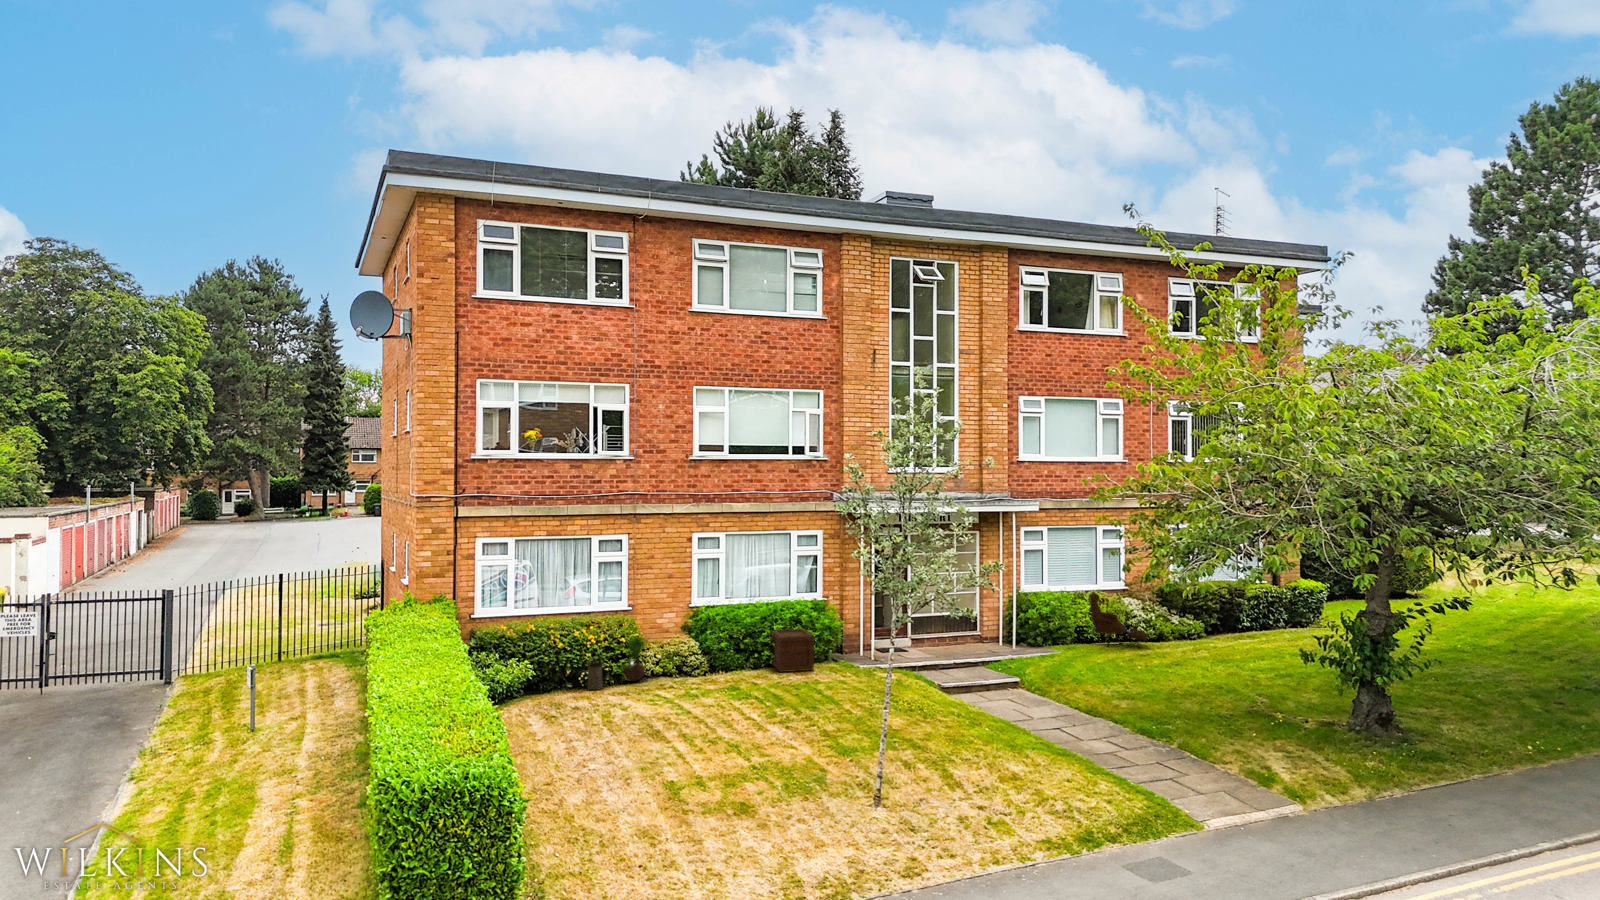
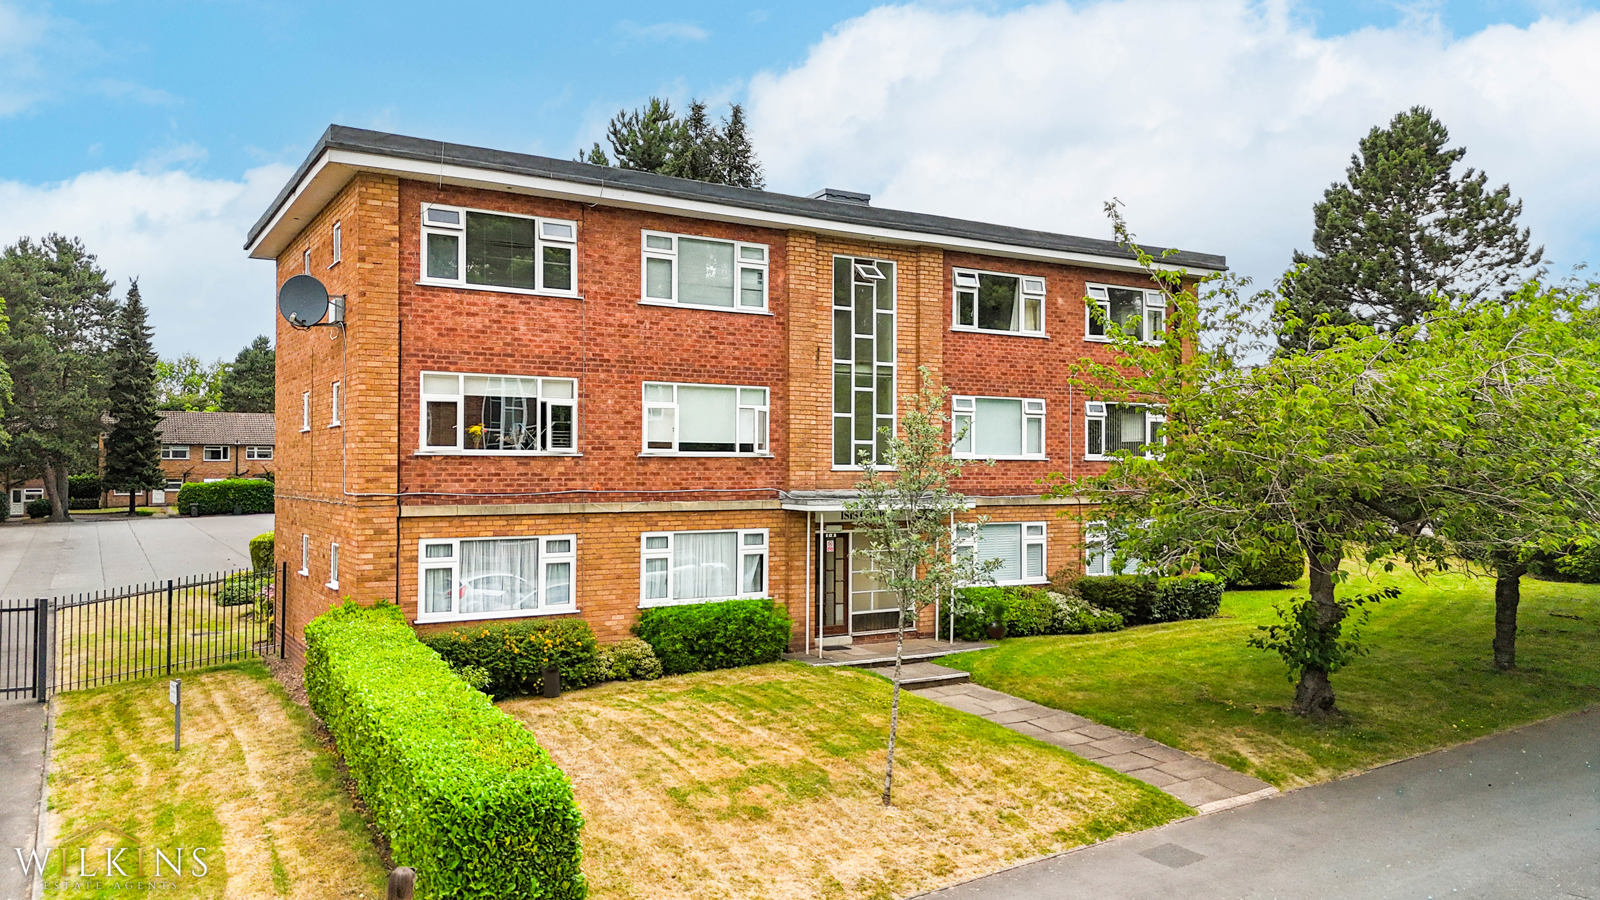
lounge chair: present [1089,593,1148,646] -> none [1022,587,1077,641]
wooden crate: present [772,629,814,672] -> none [724,628,770,673]
potted tree: present [624,637,647,681] -> present [988,603,1008,639]

